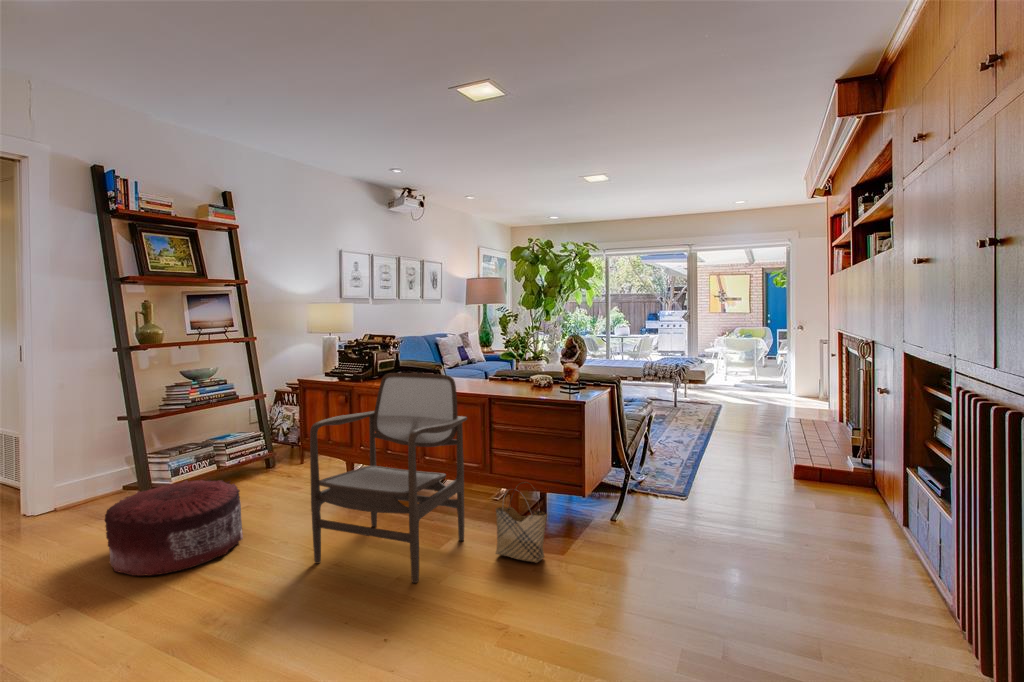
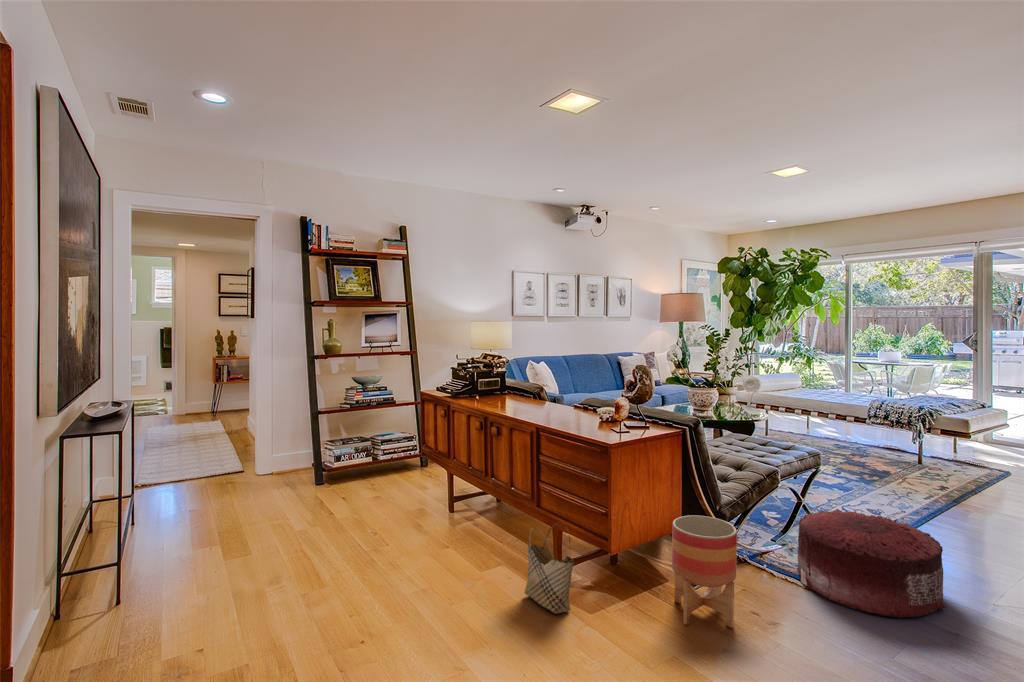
armchair: present [310,373,467,583] -> none [374,393,520,601]
planter: none [612,457,664,545] -> present [672,516,737,628]
pouf: present [105,480,243,576] -> present [797,509,946,618]

